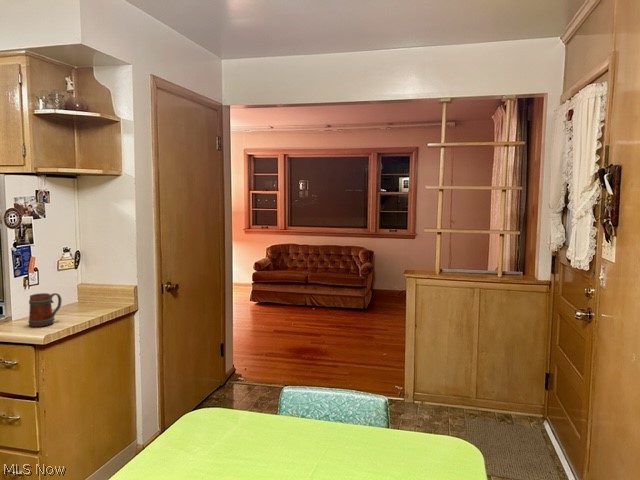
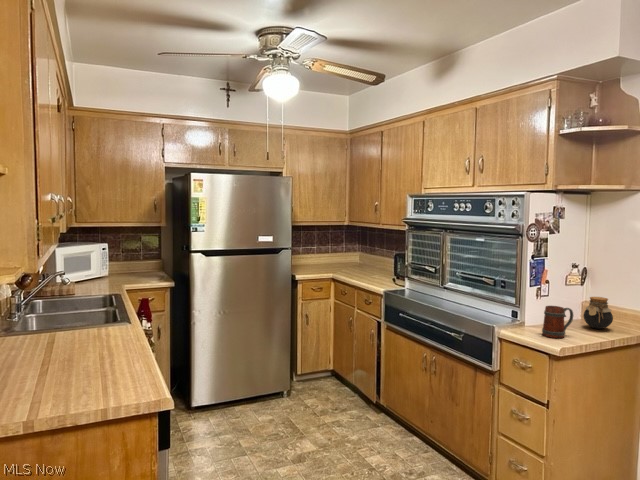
jar: none [77,278,104,308] -> present [583,297,613,329]

